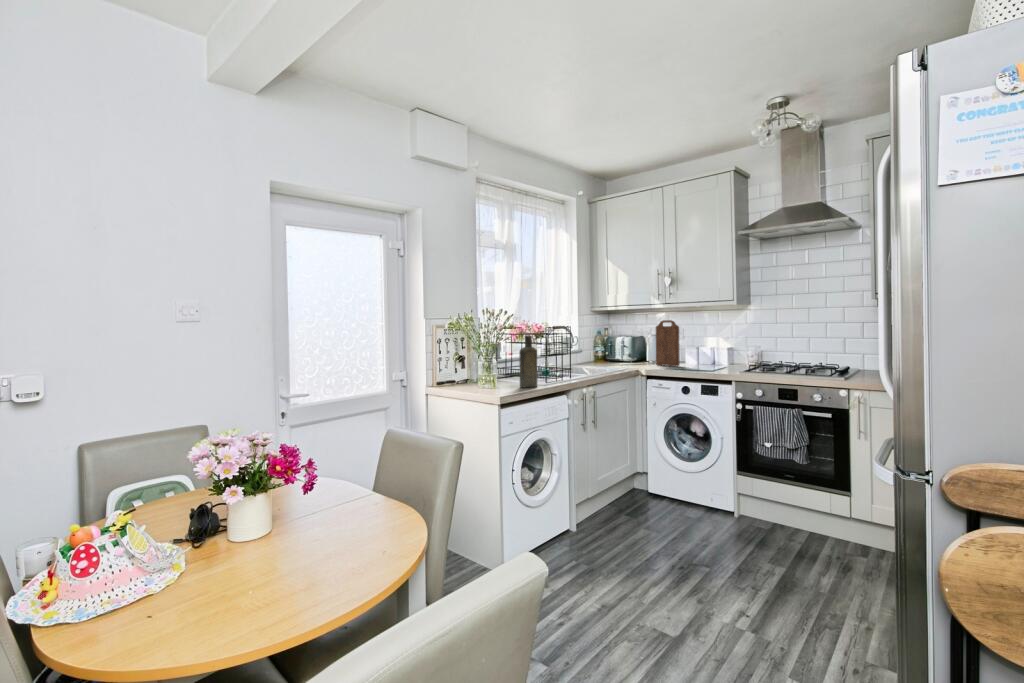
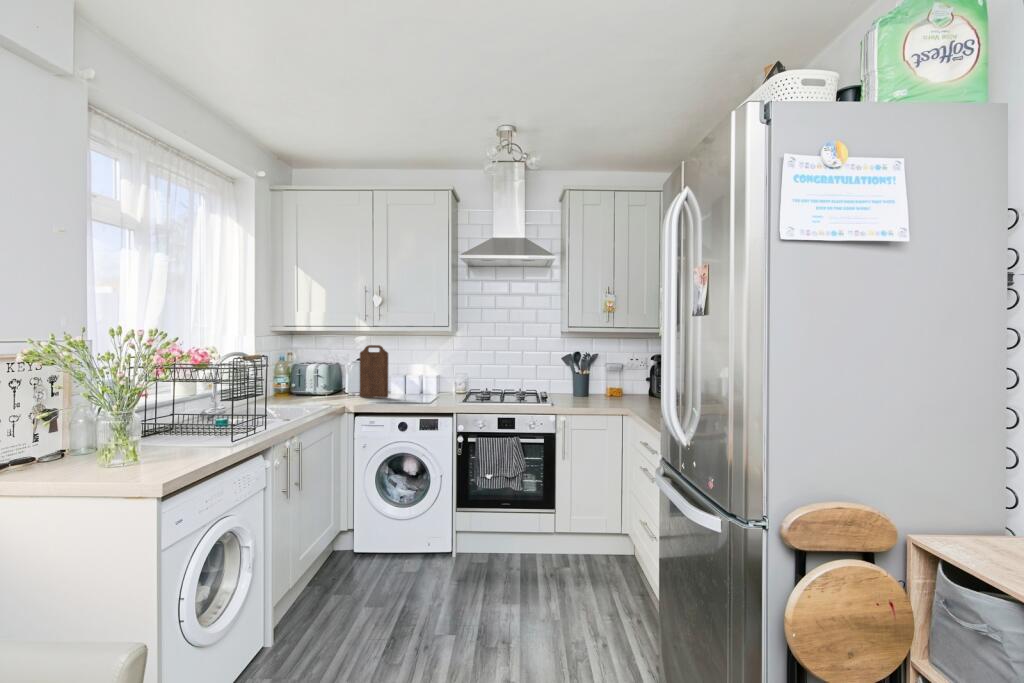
bottle: present [519,335,537,388] -> none [187,371,225,451]

